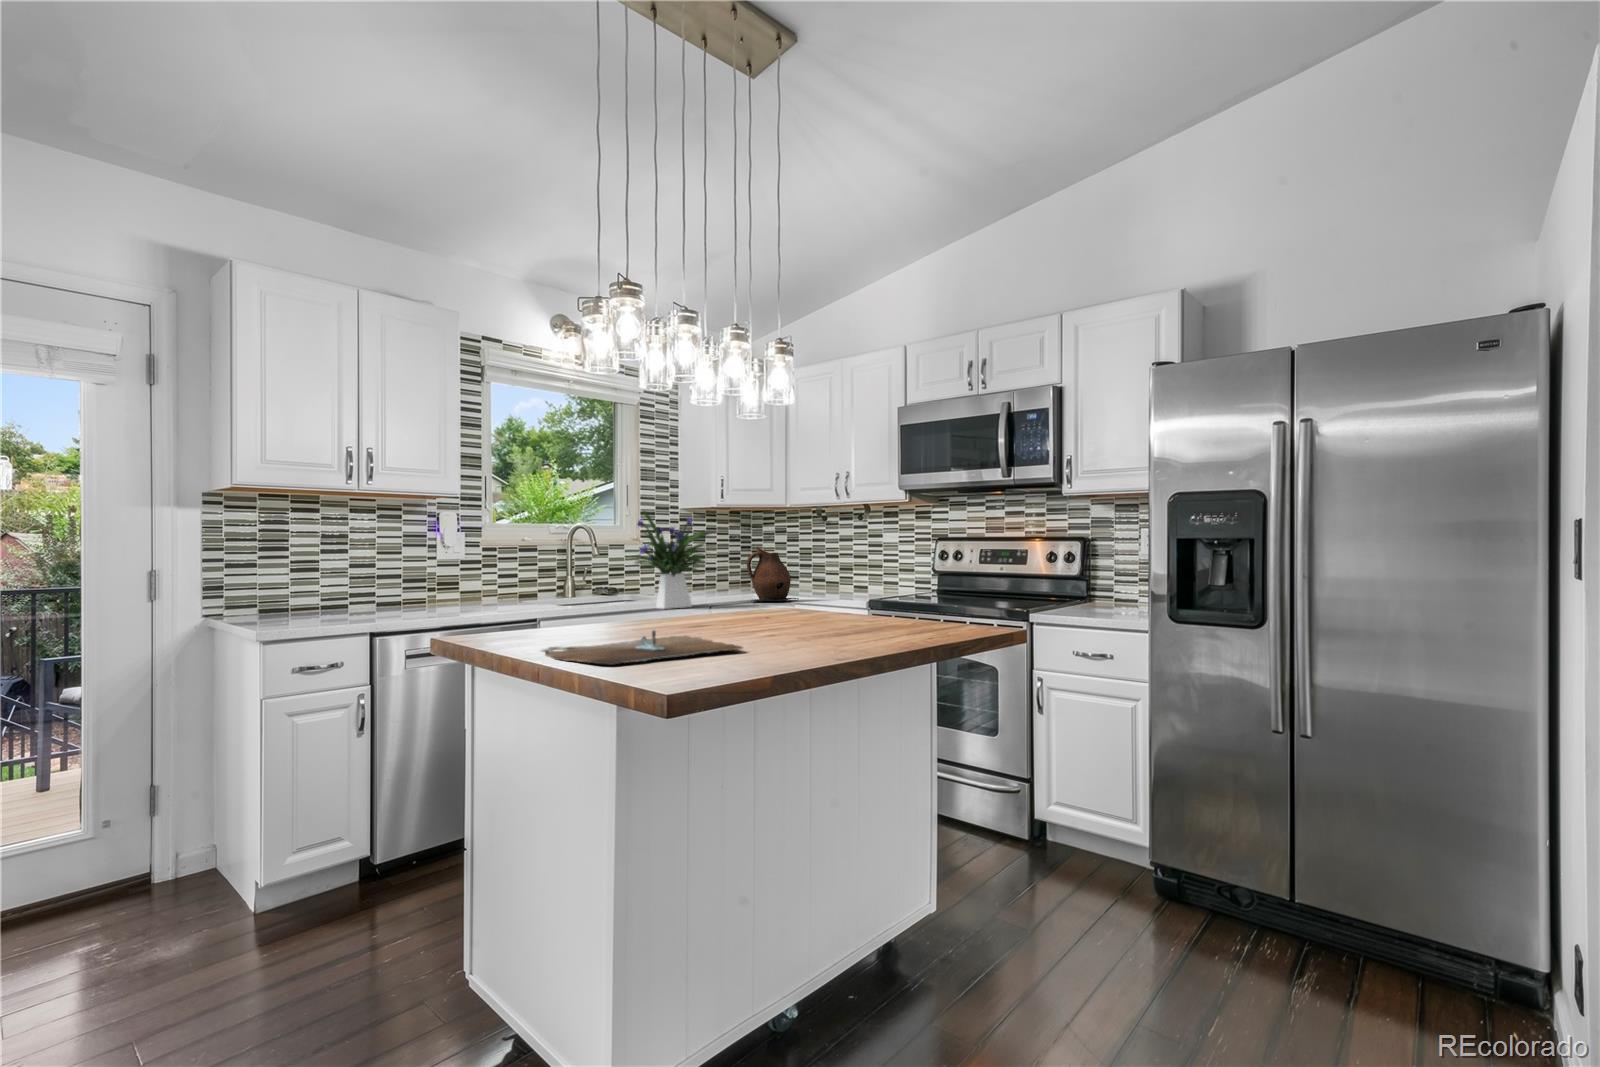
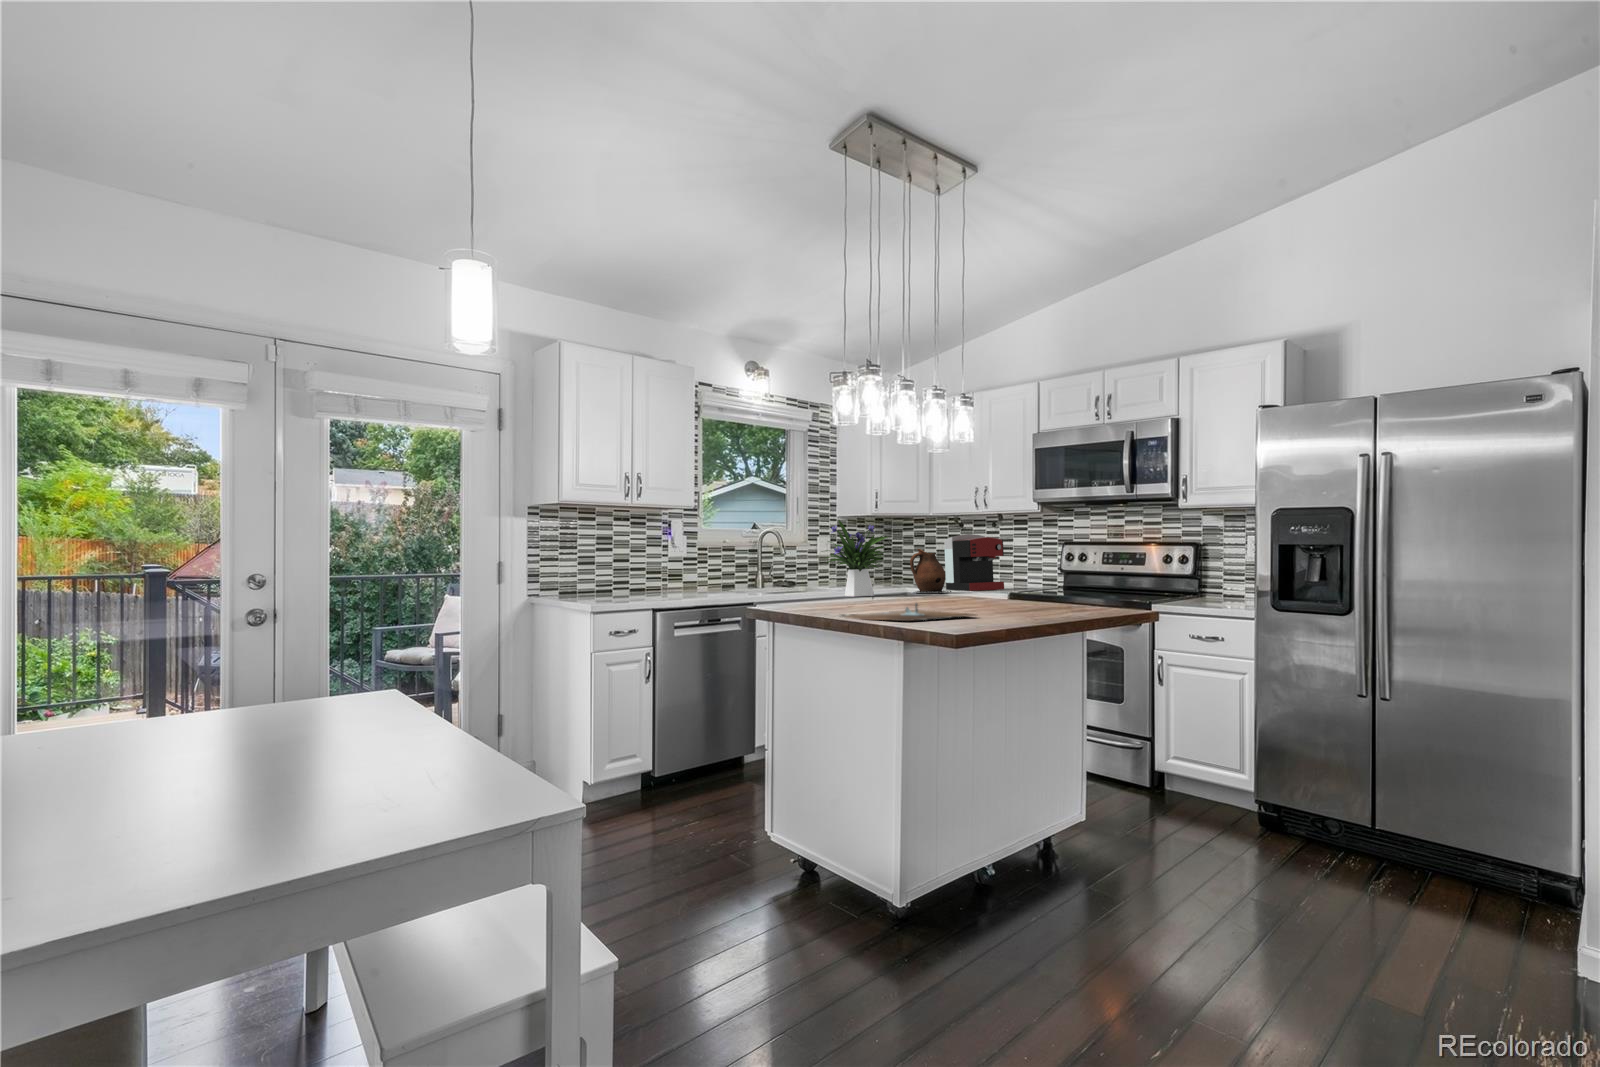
coffee maker: none [800,529,869,597] -> present [944,534,1004,591]

